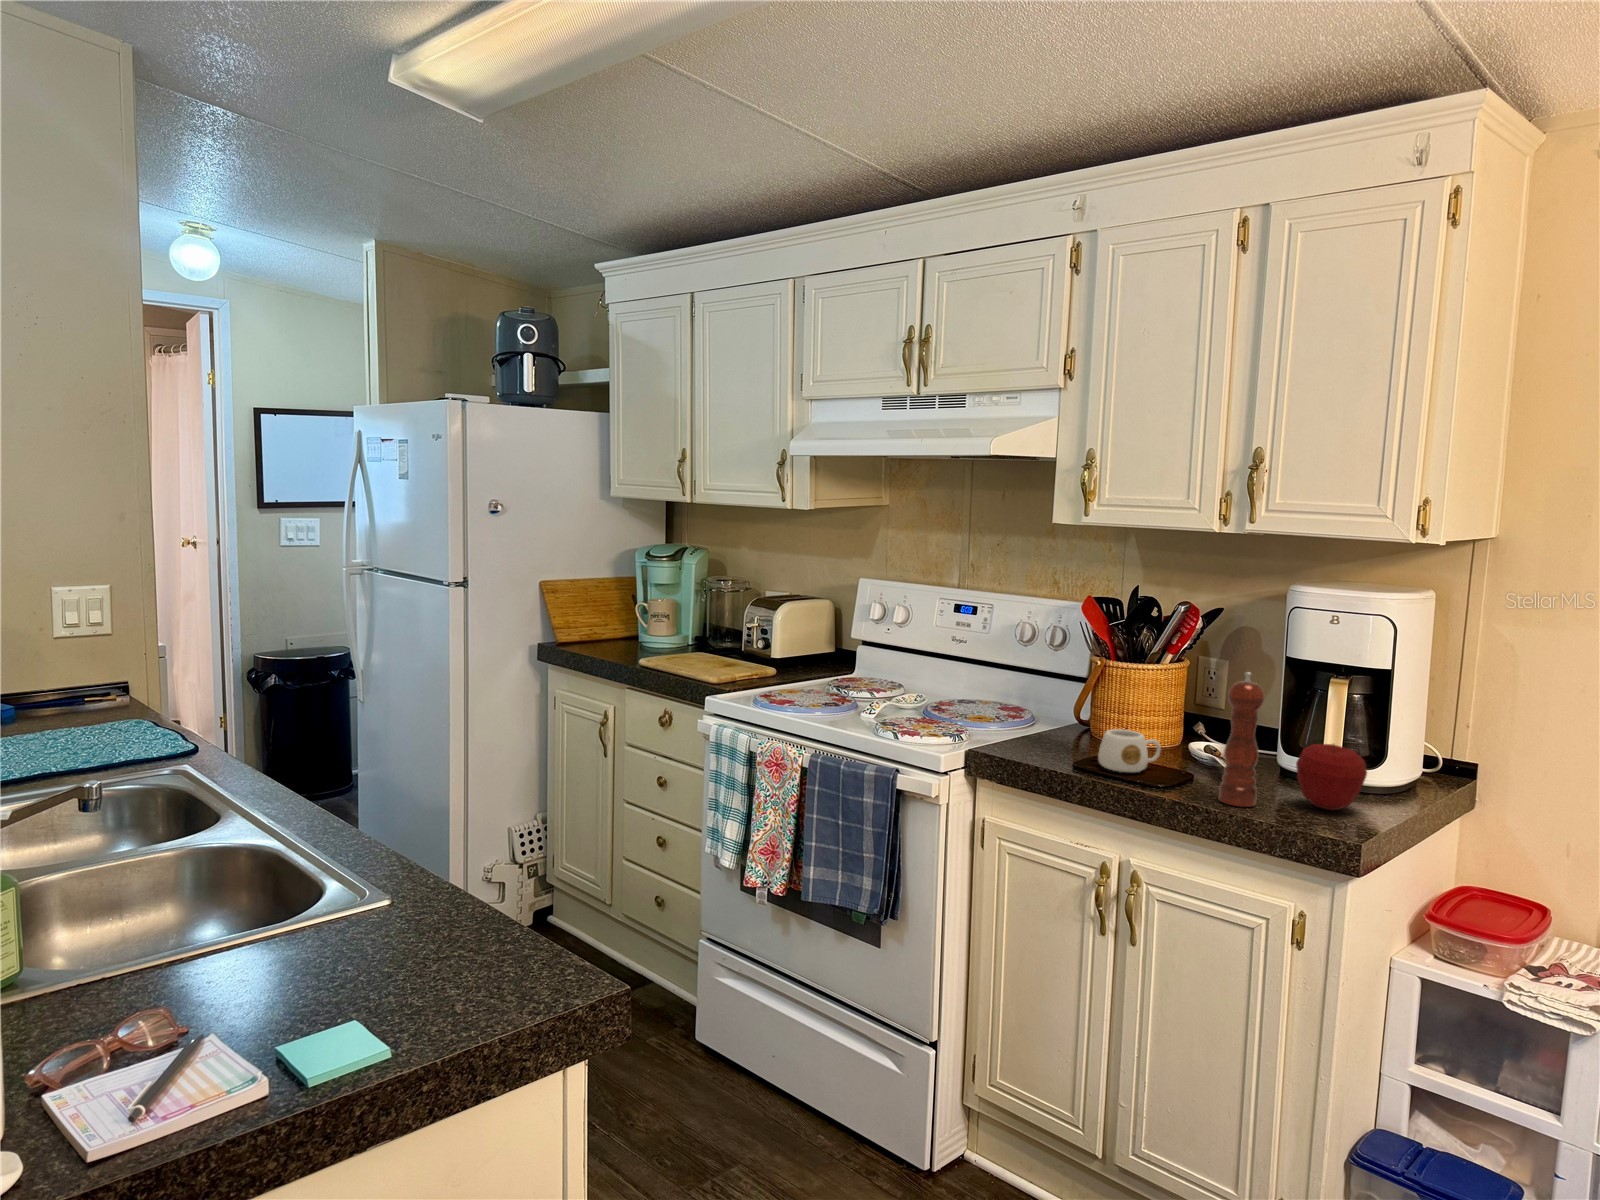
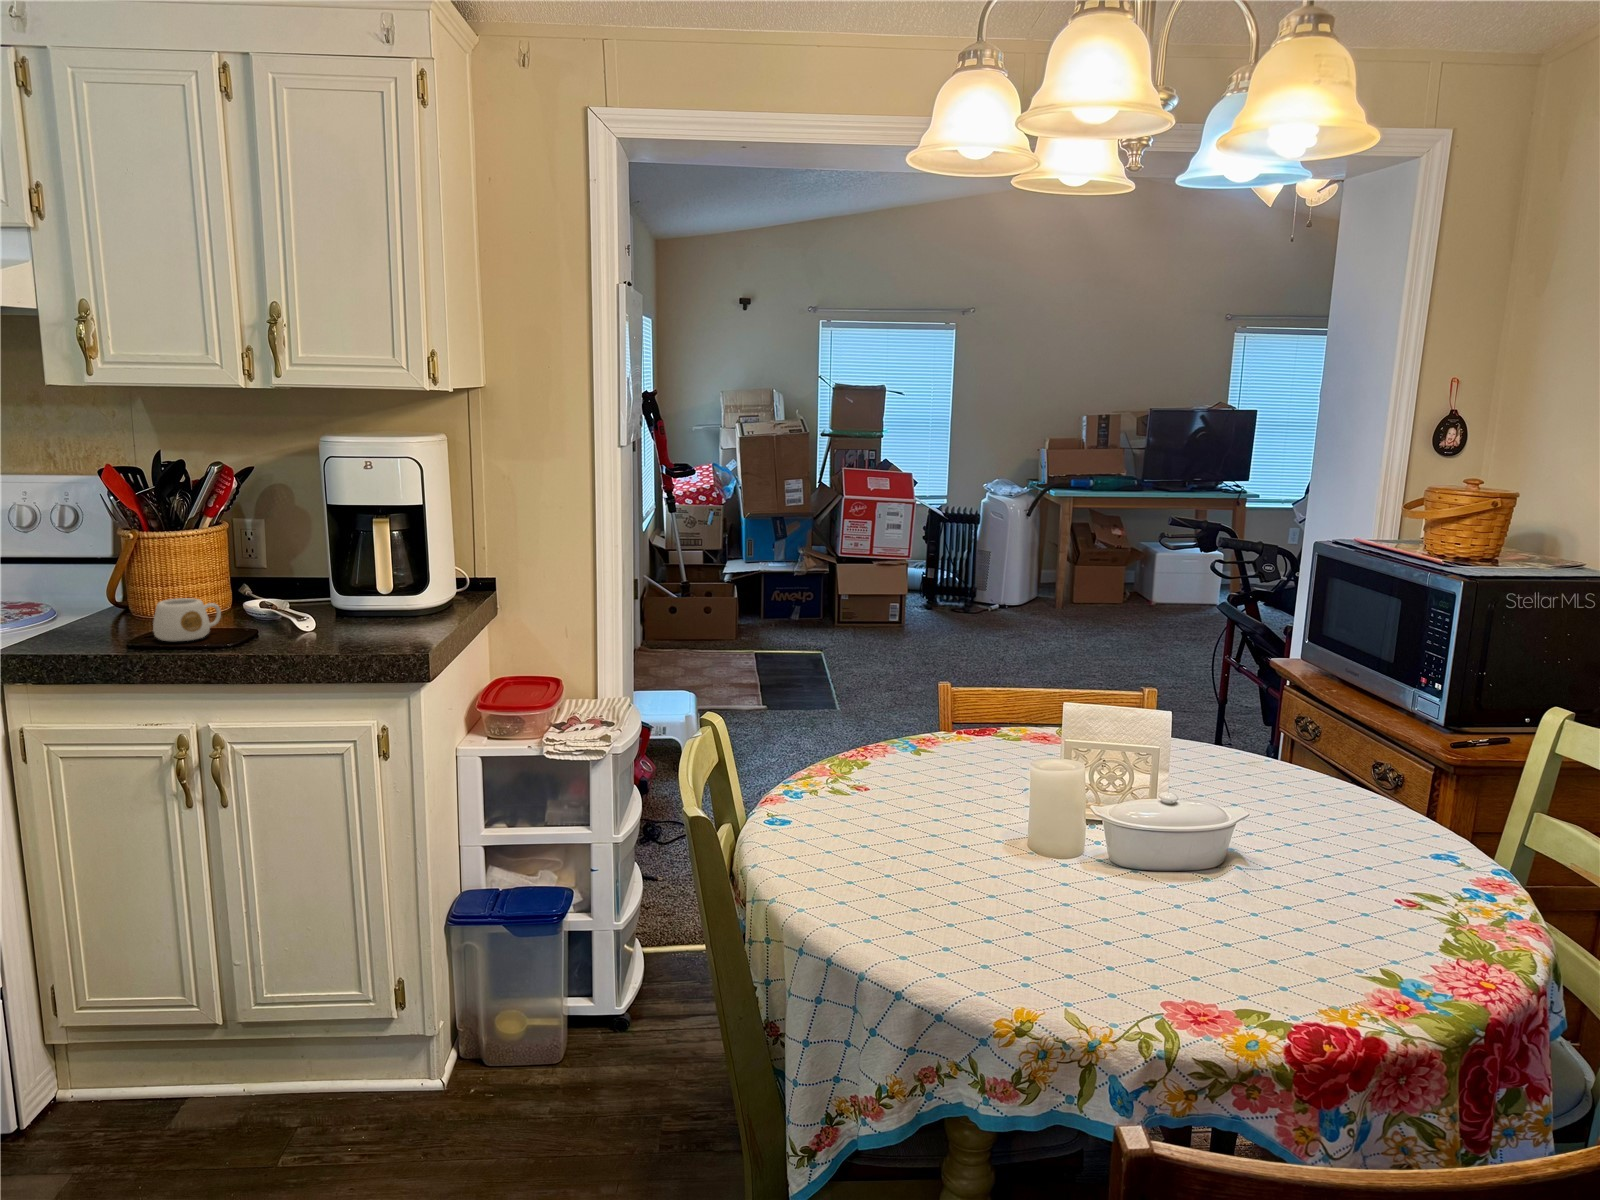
pepper mill: present [1219,672,1265,807] -> none [286,519,327,647]
apple: present [1296,744,1367,810] -> none [357,574,418,634]

